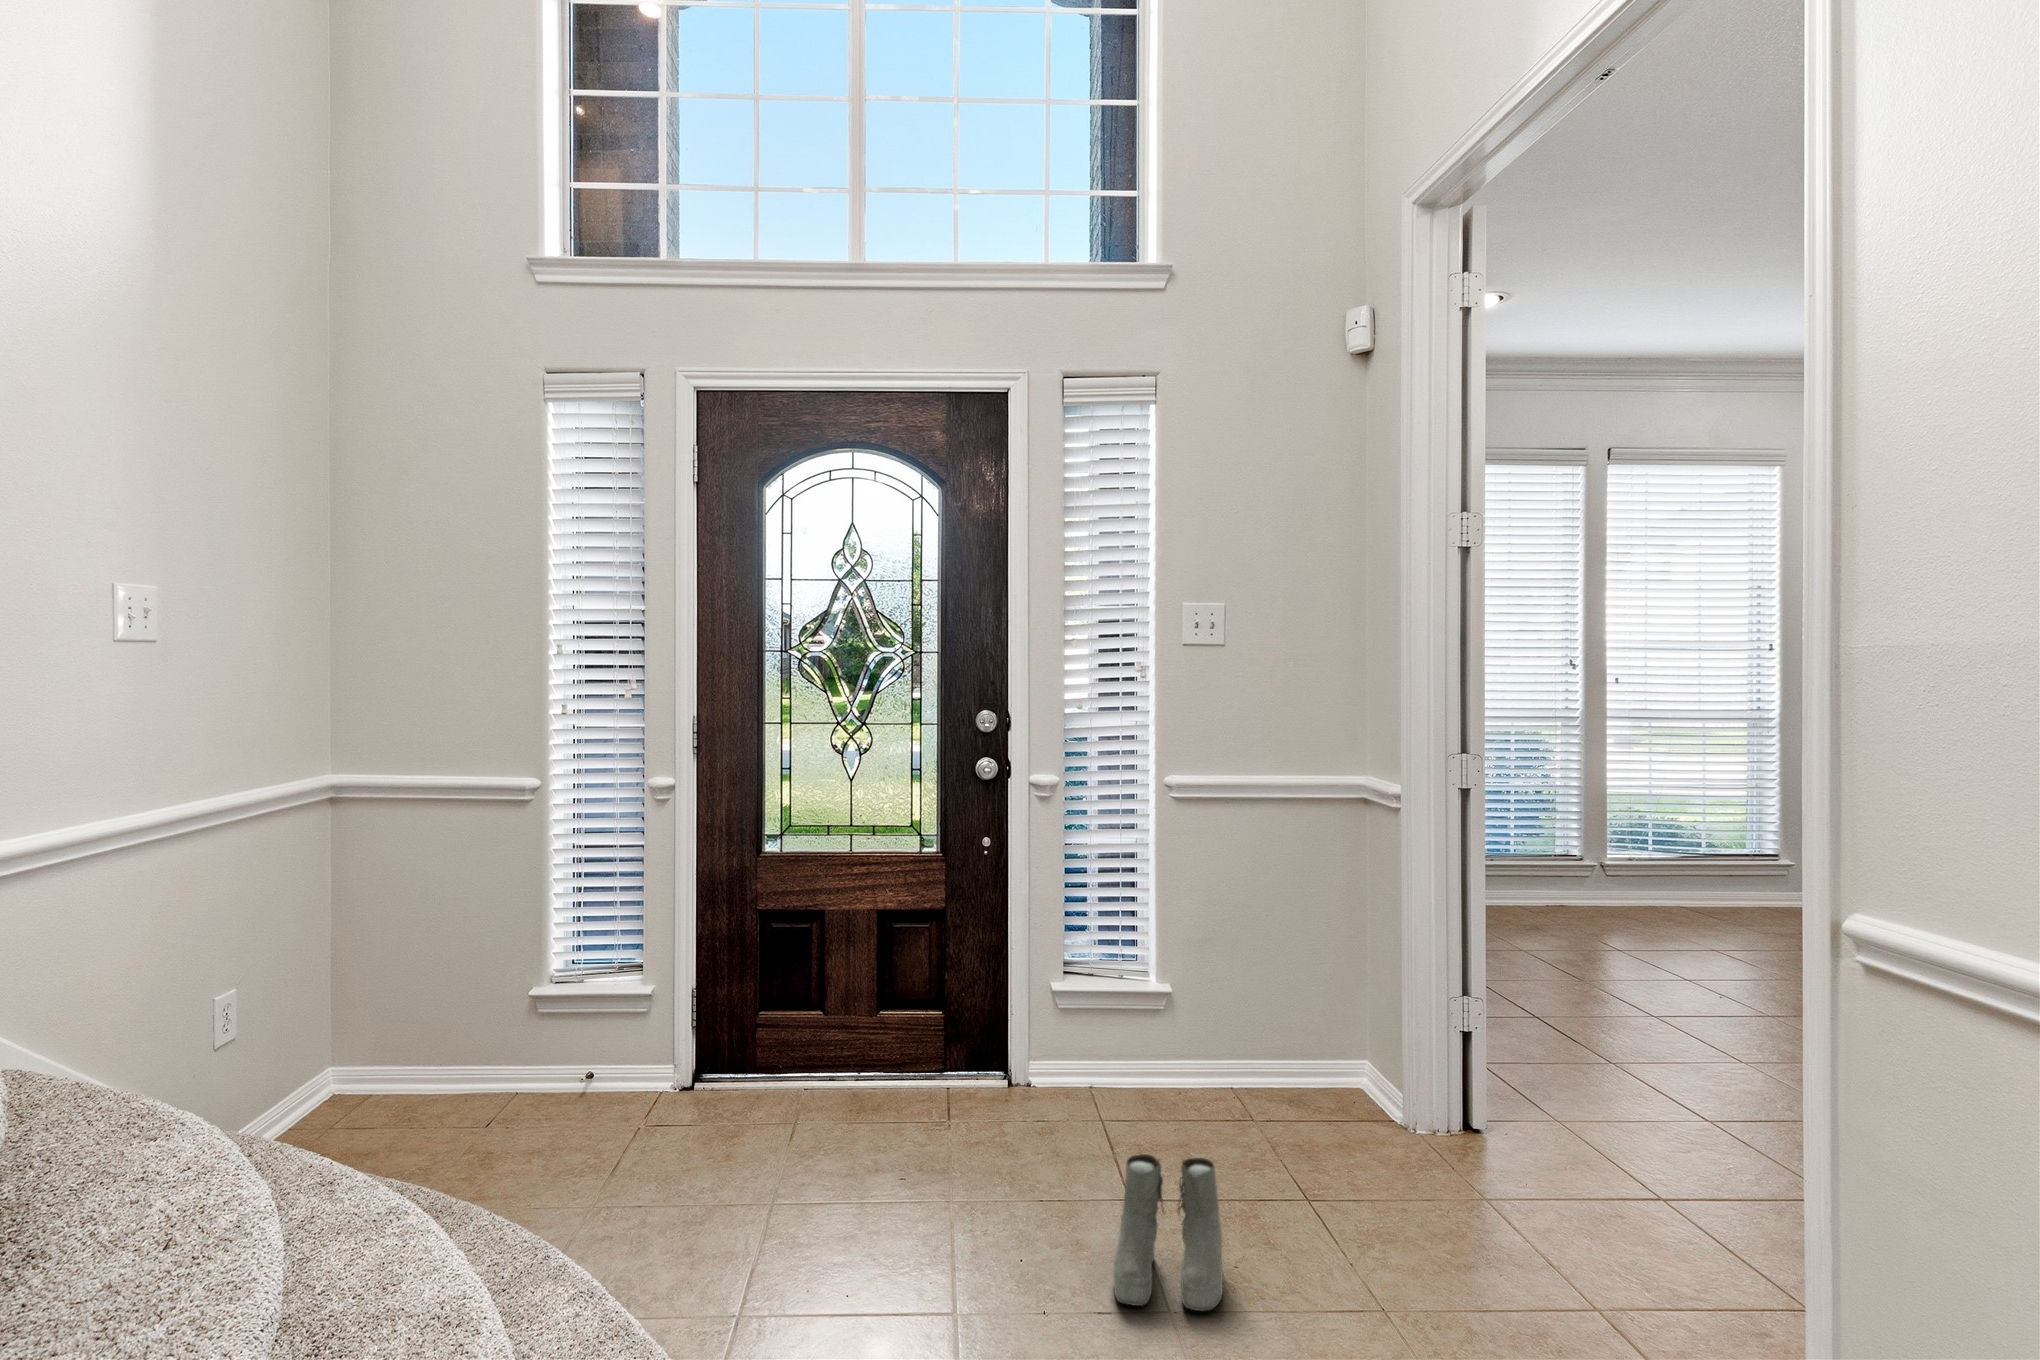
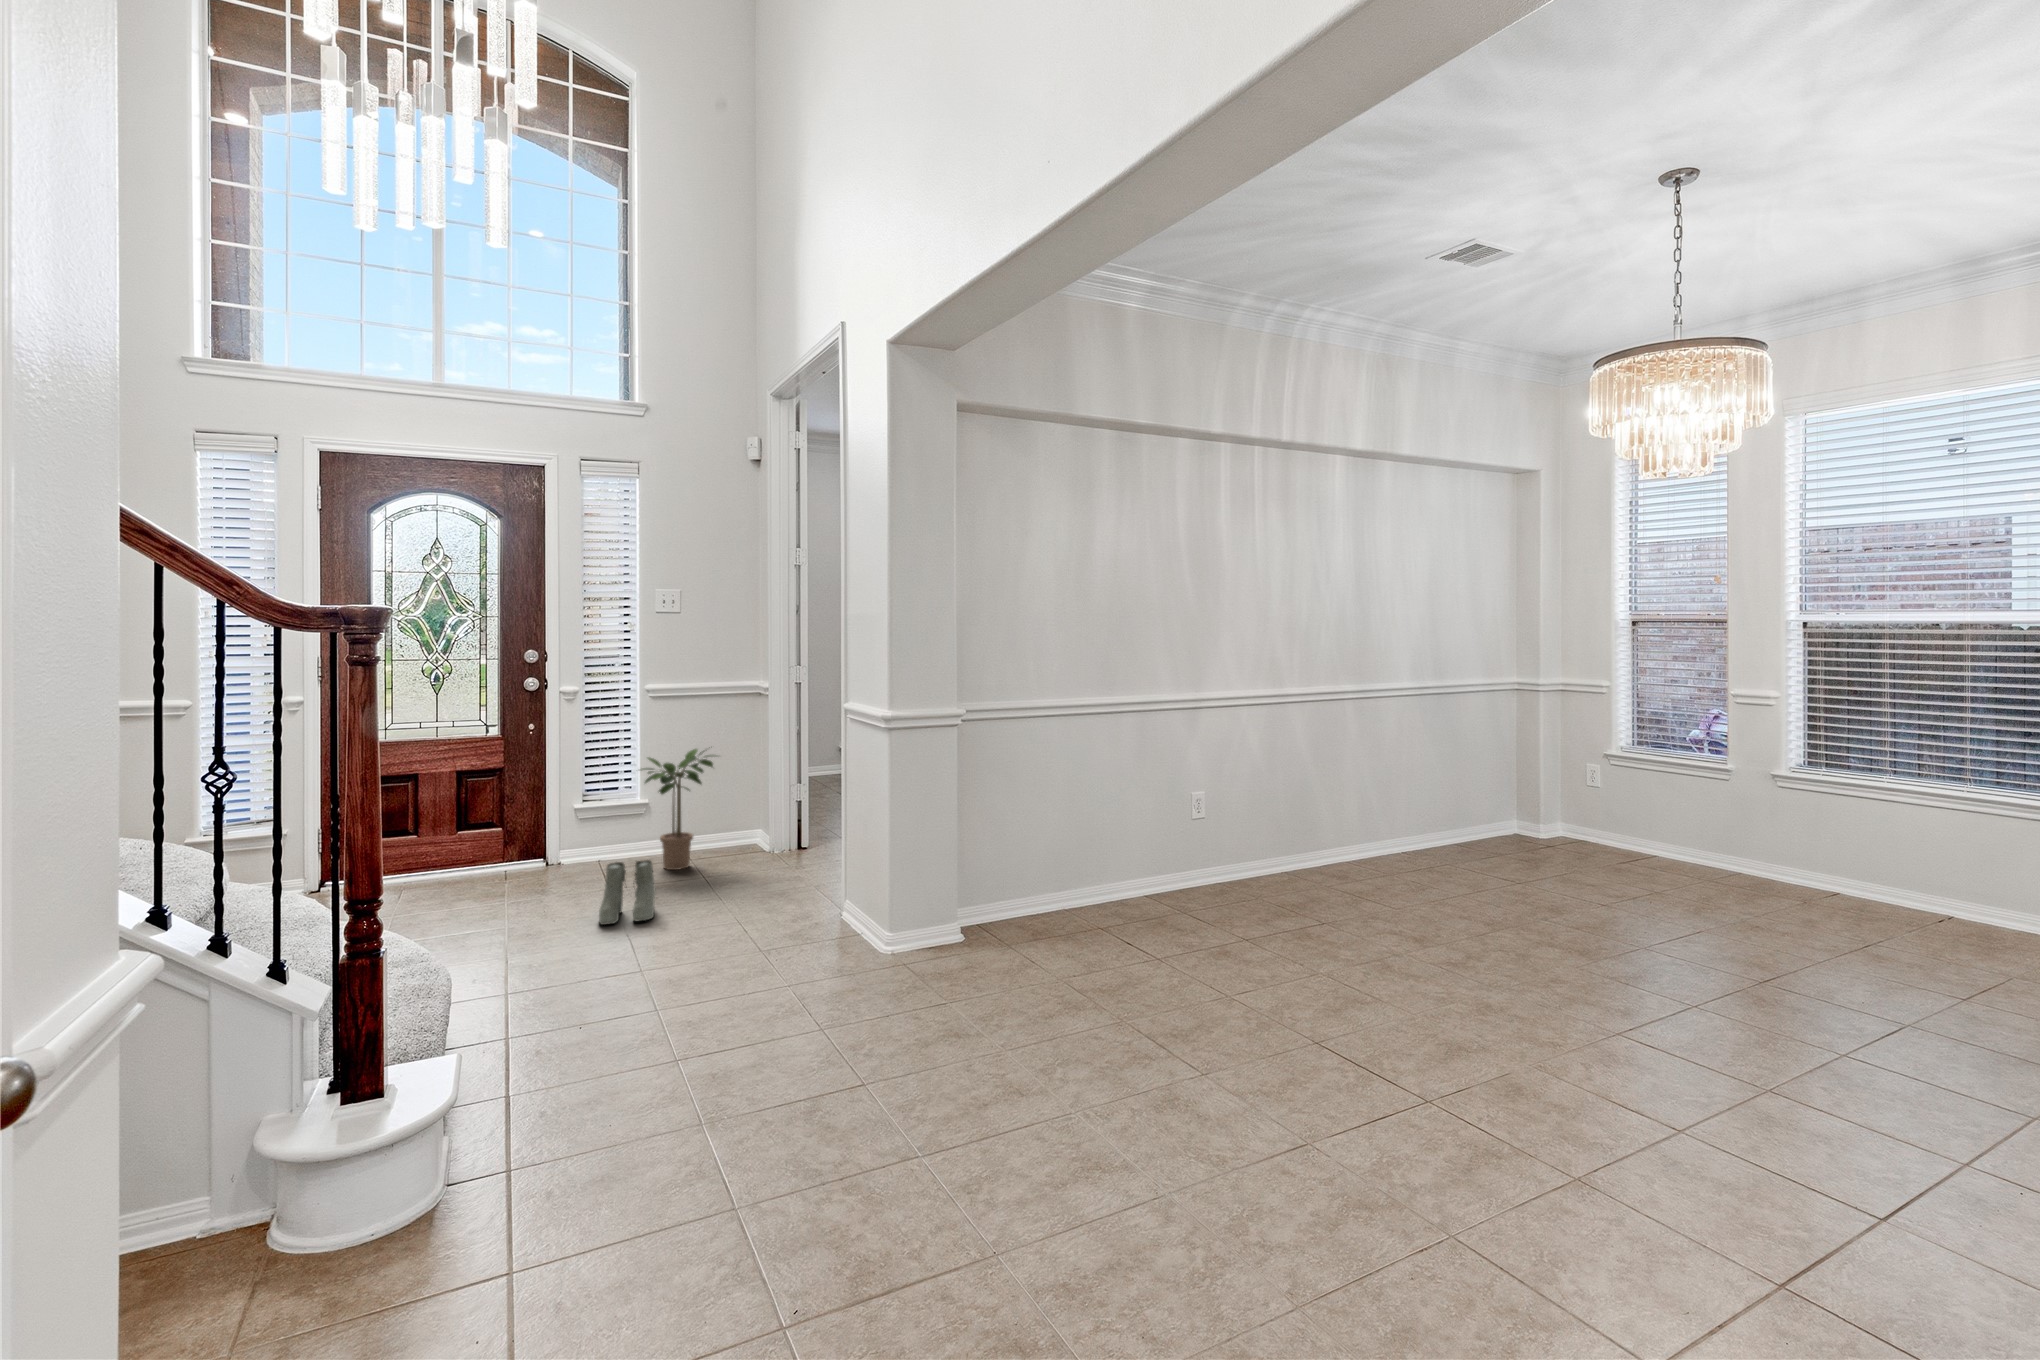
potted plant: none [1158,897,1310,1133] -> present [641,749,715,870]

